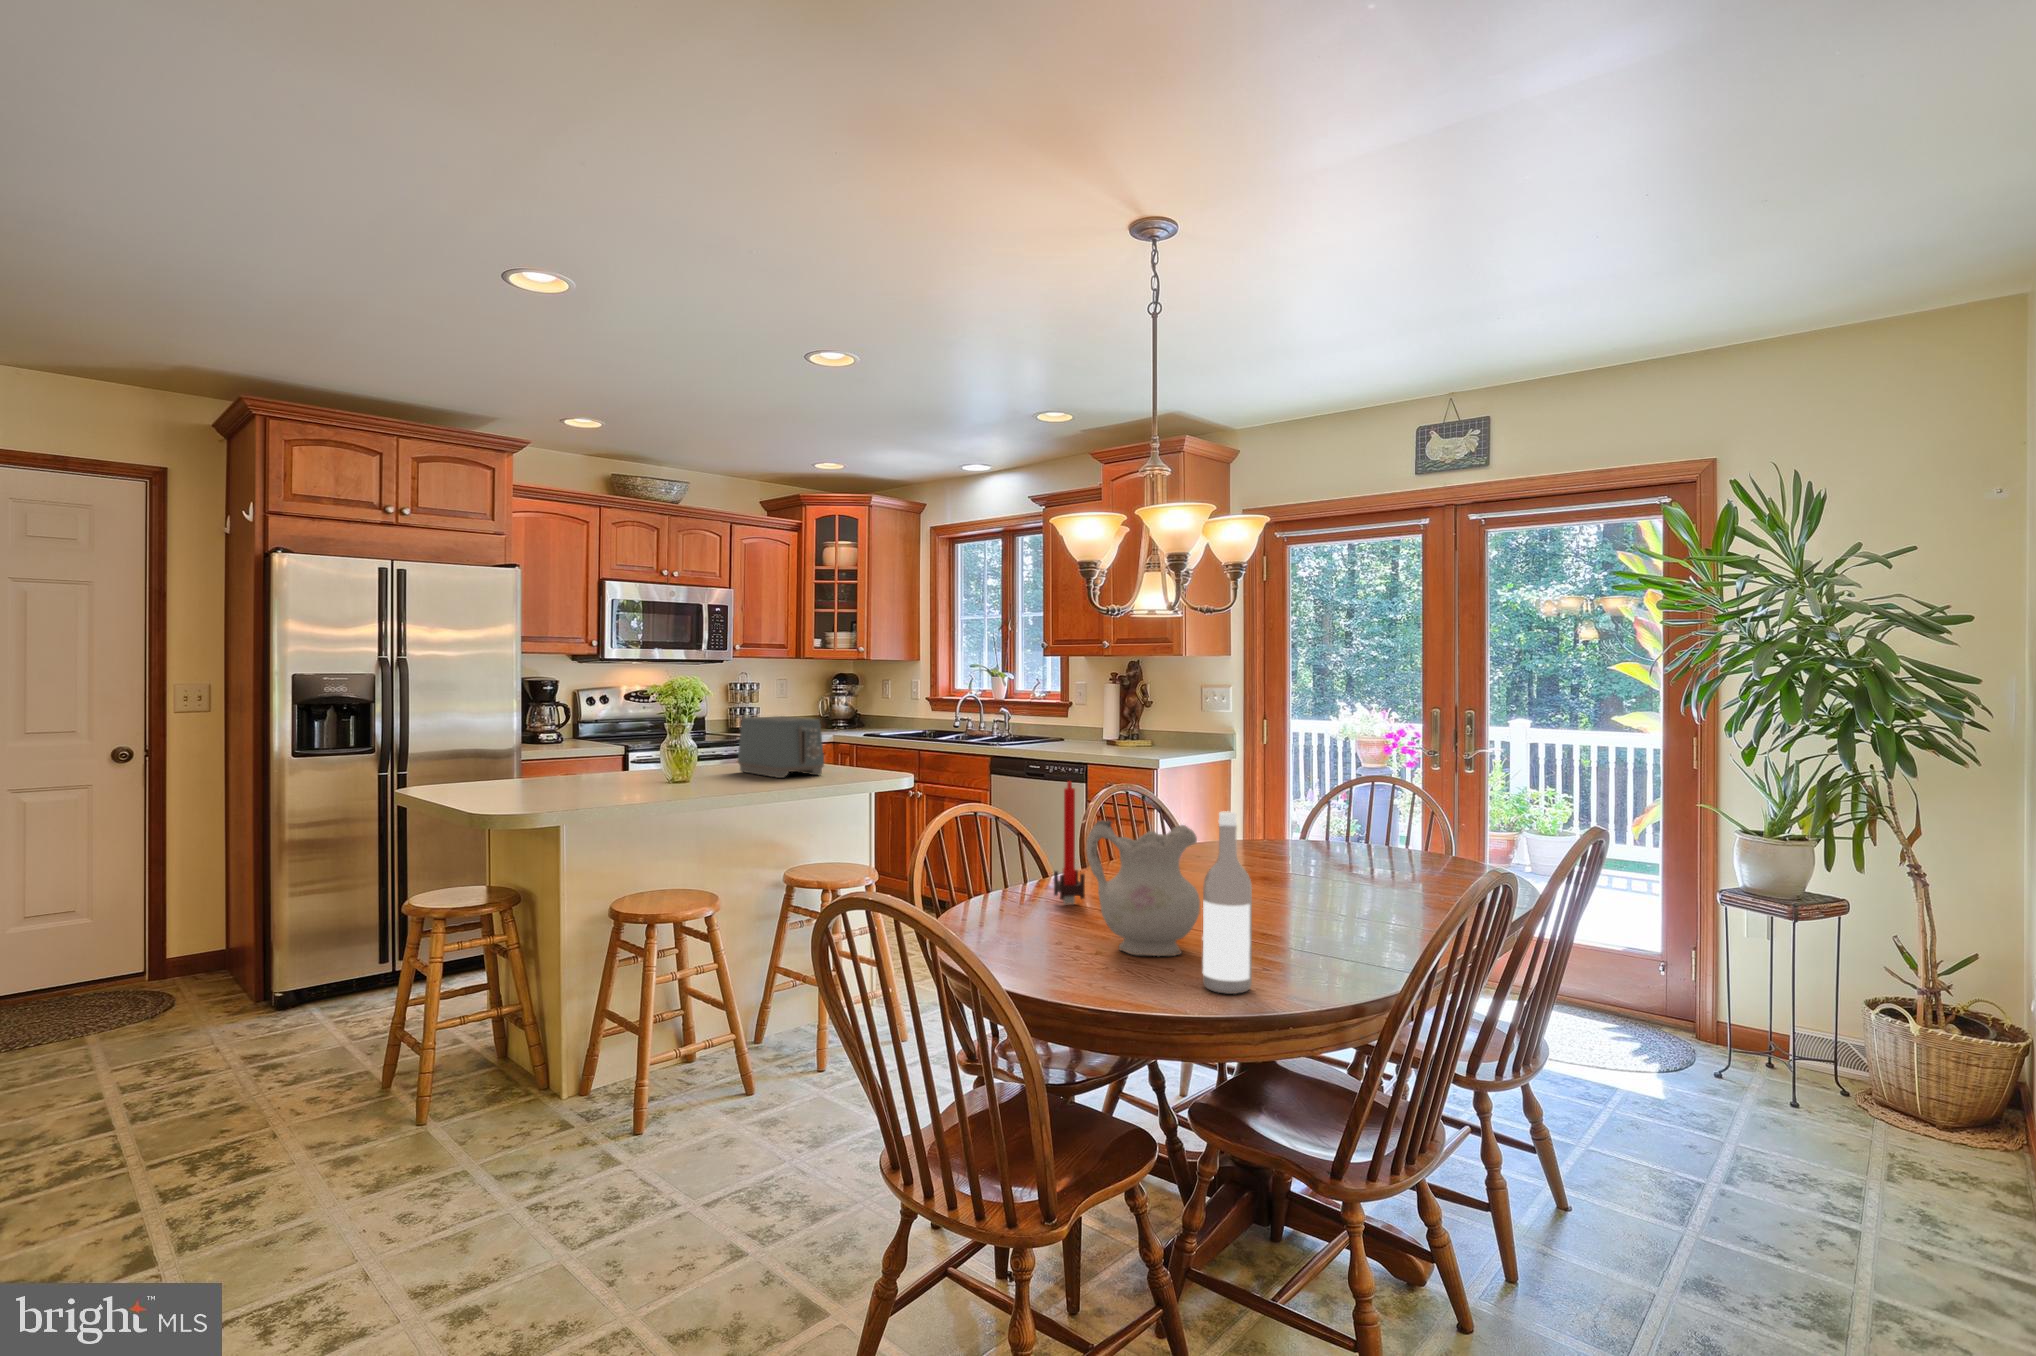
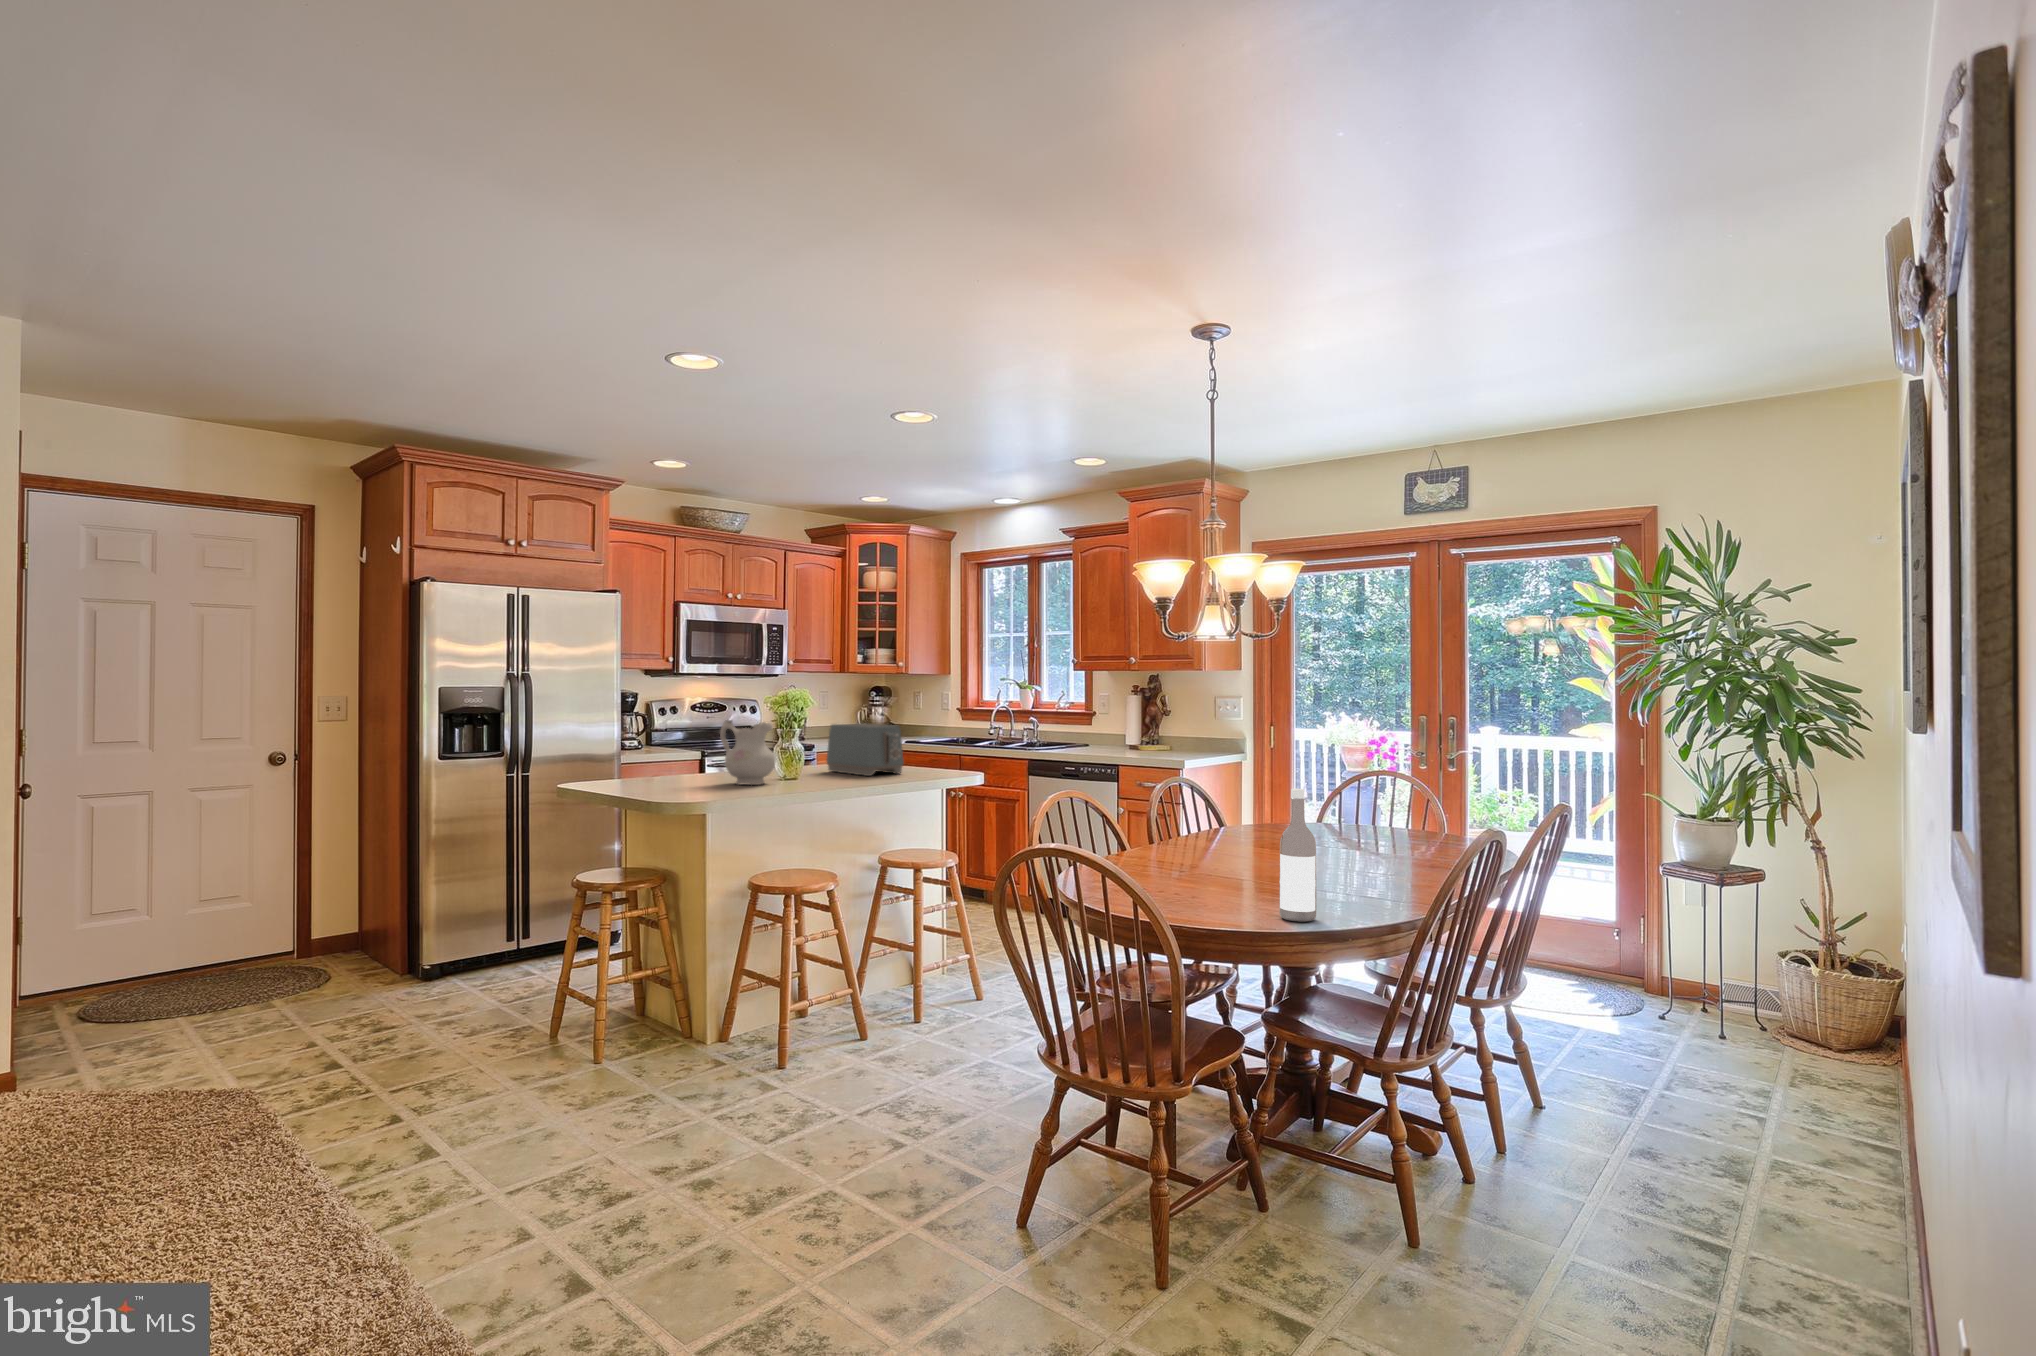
candle: present [1054,781,1085,905] -> none [1139,772,1165,869]
ceramic pitcher: present [1086,821,1200,956] -> present [720,720,776,785]

